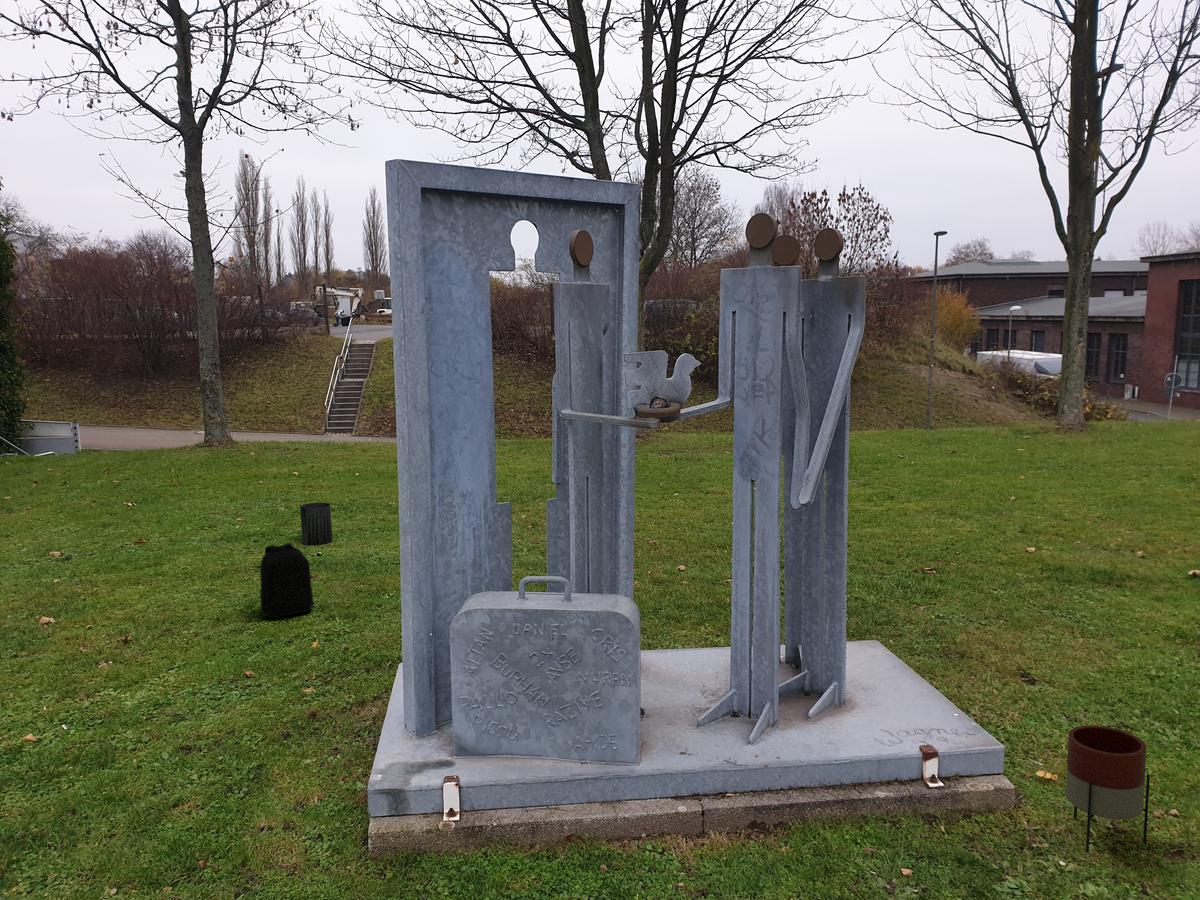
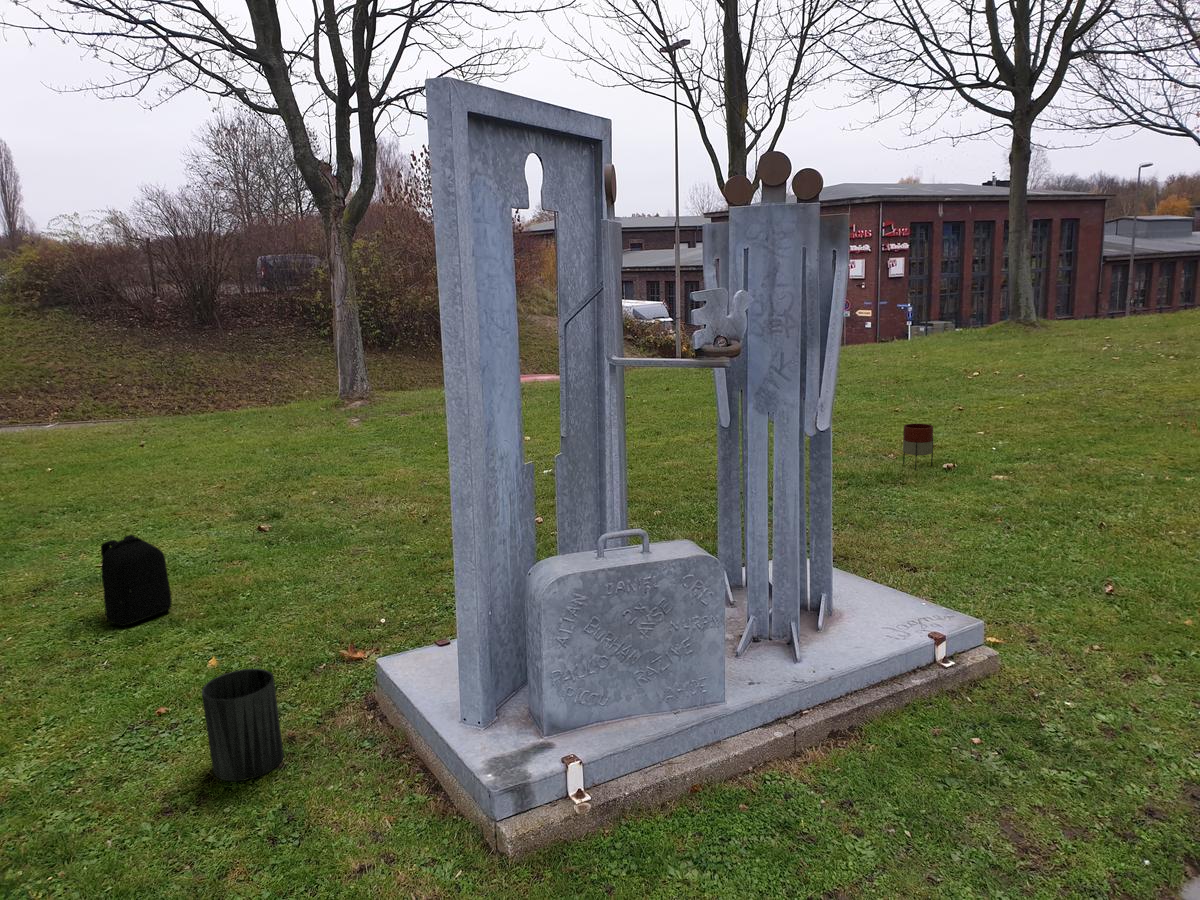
trash can: present [300,503,332,545] -> present [202,669,284,781]
planter: present [1066,725,1150,853] -> present [903,424,933,471]

